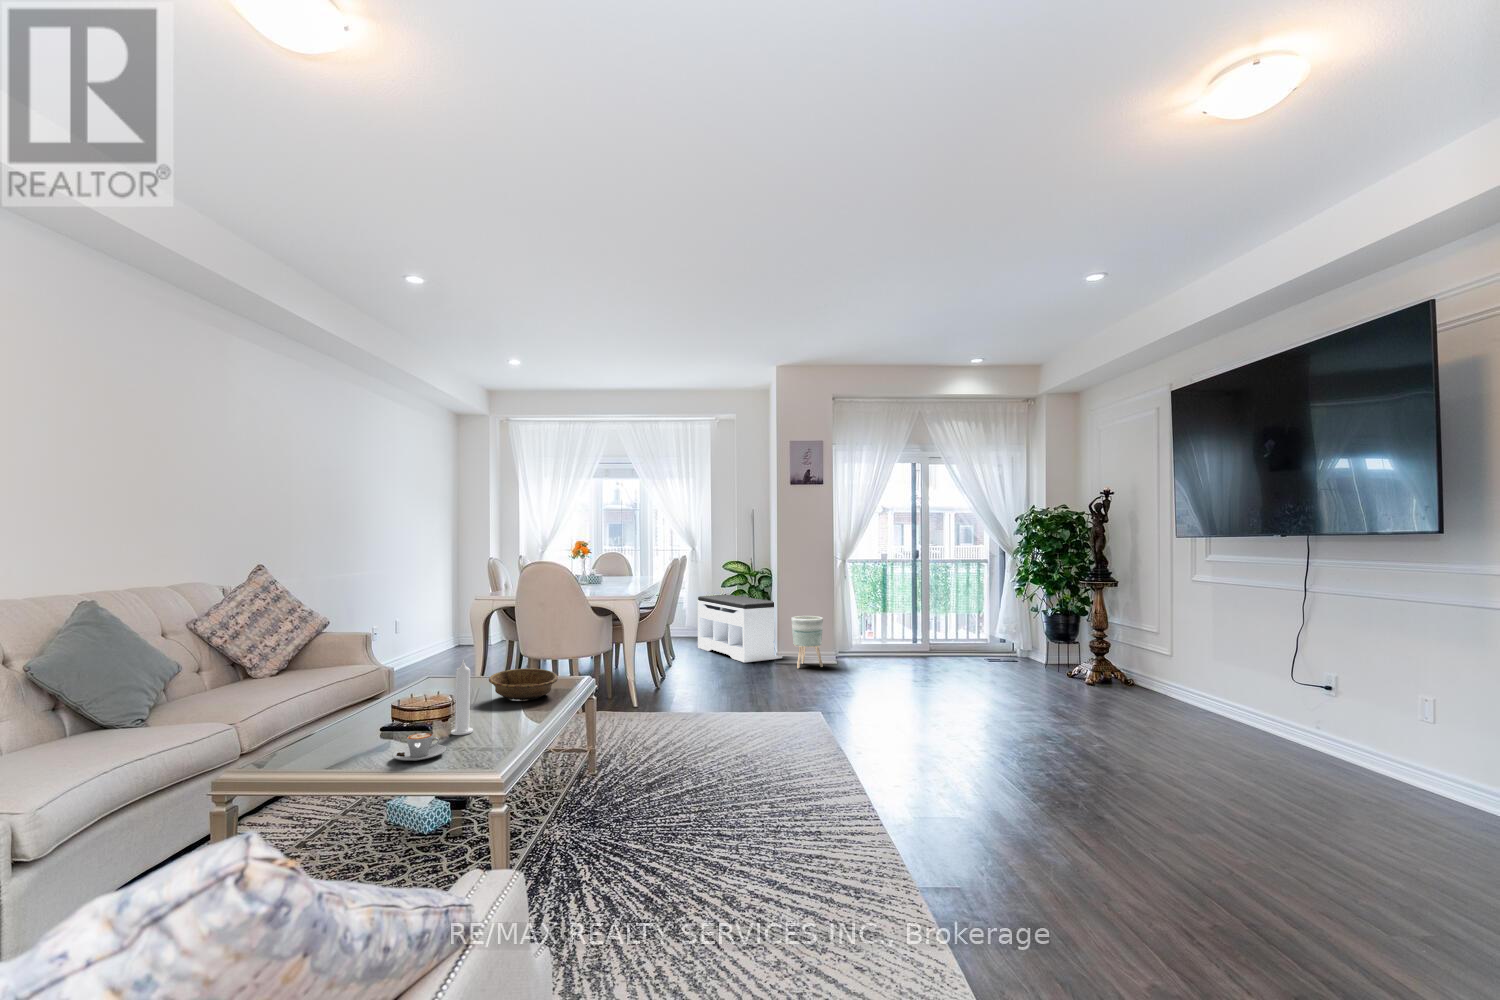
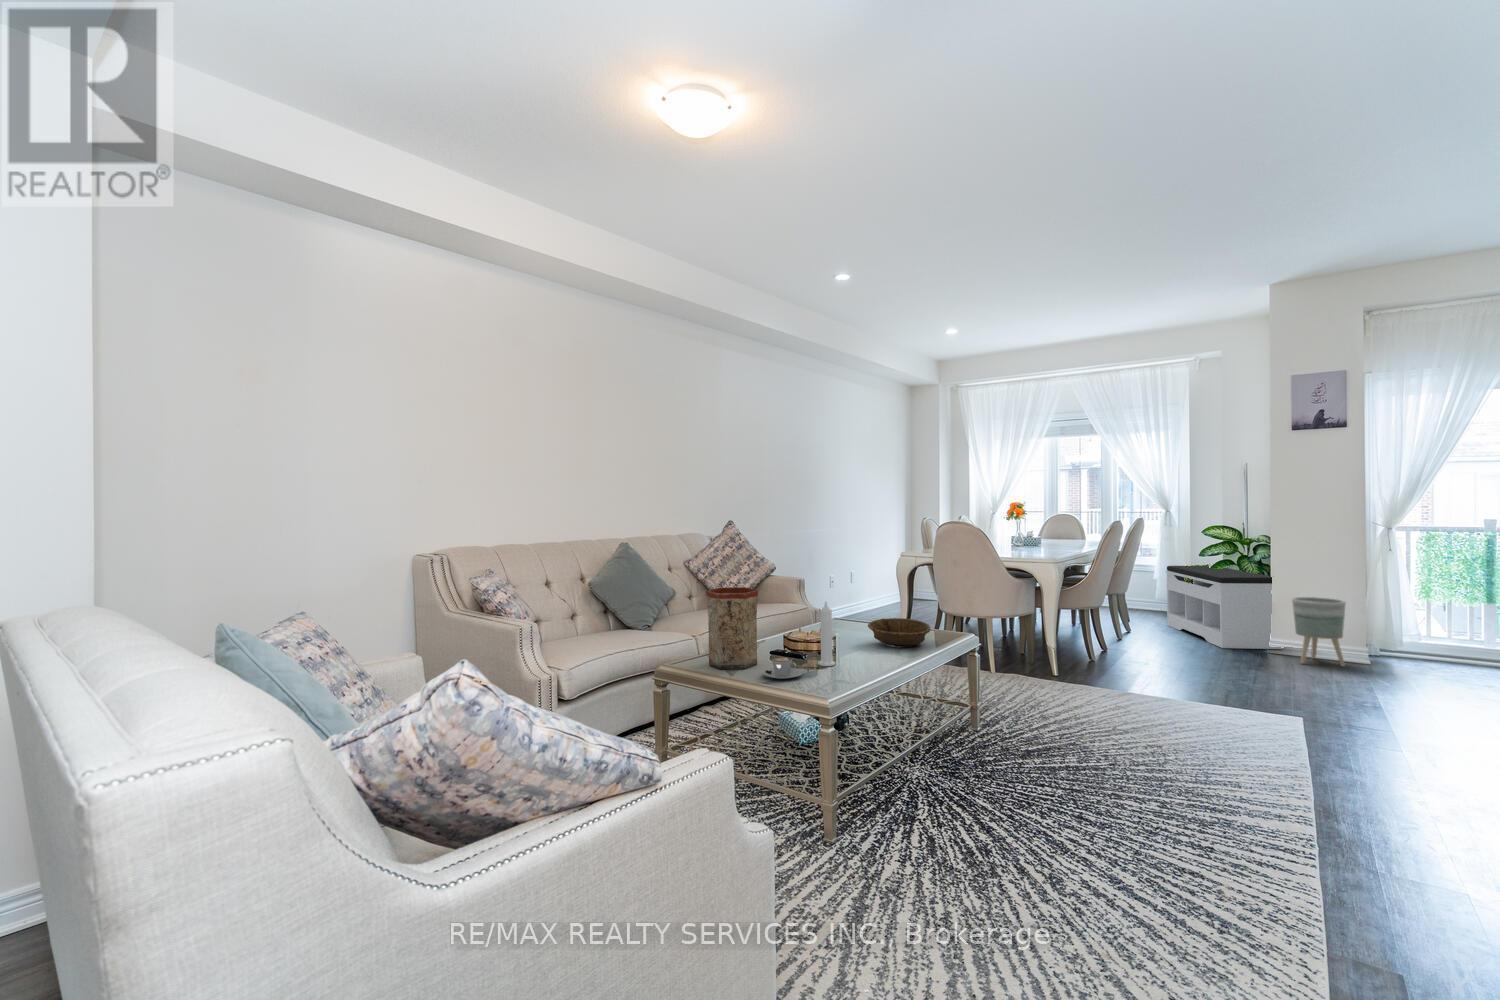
vase: none [300,652,375,763] -> present [706,587,758,670]

